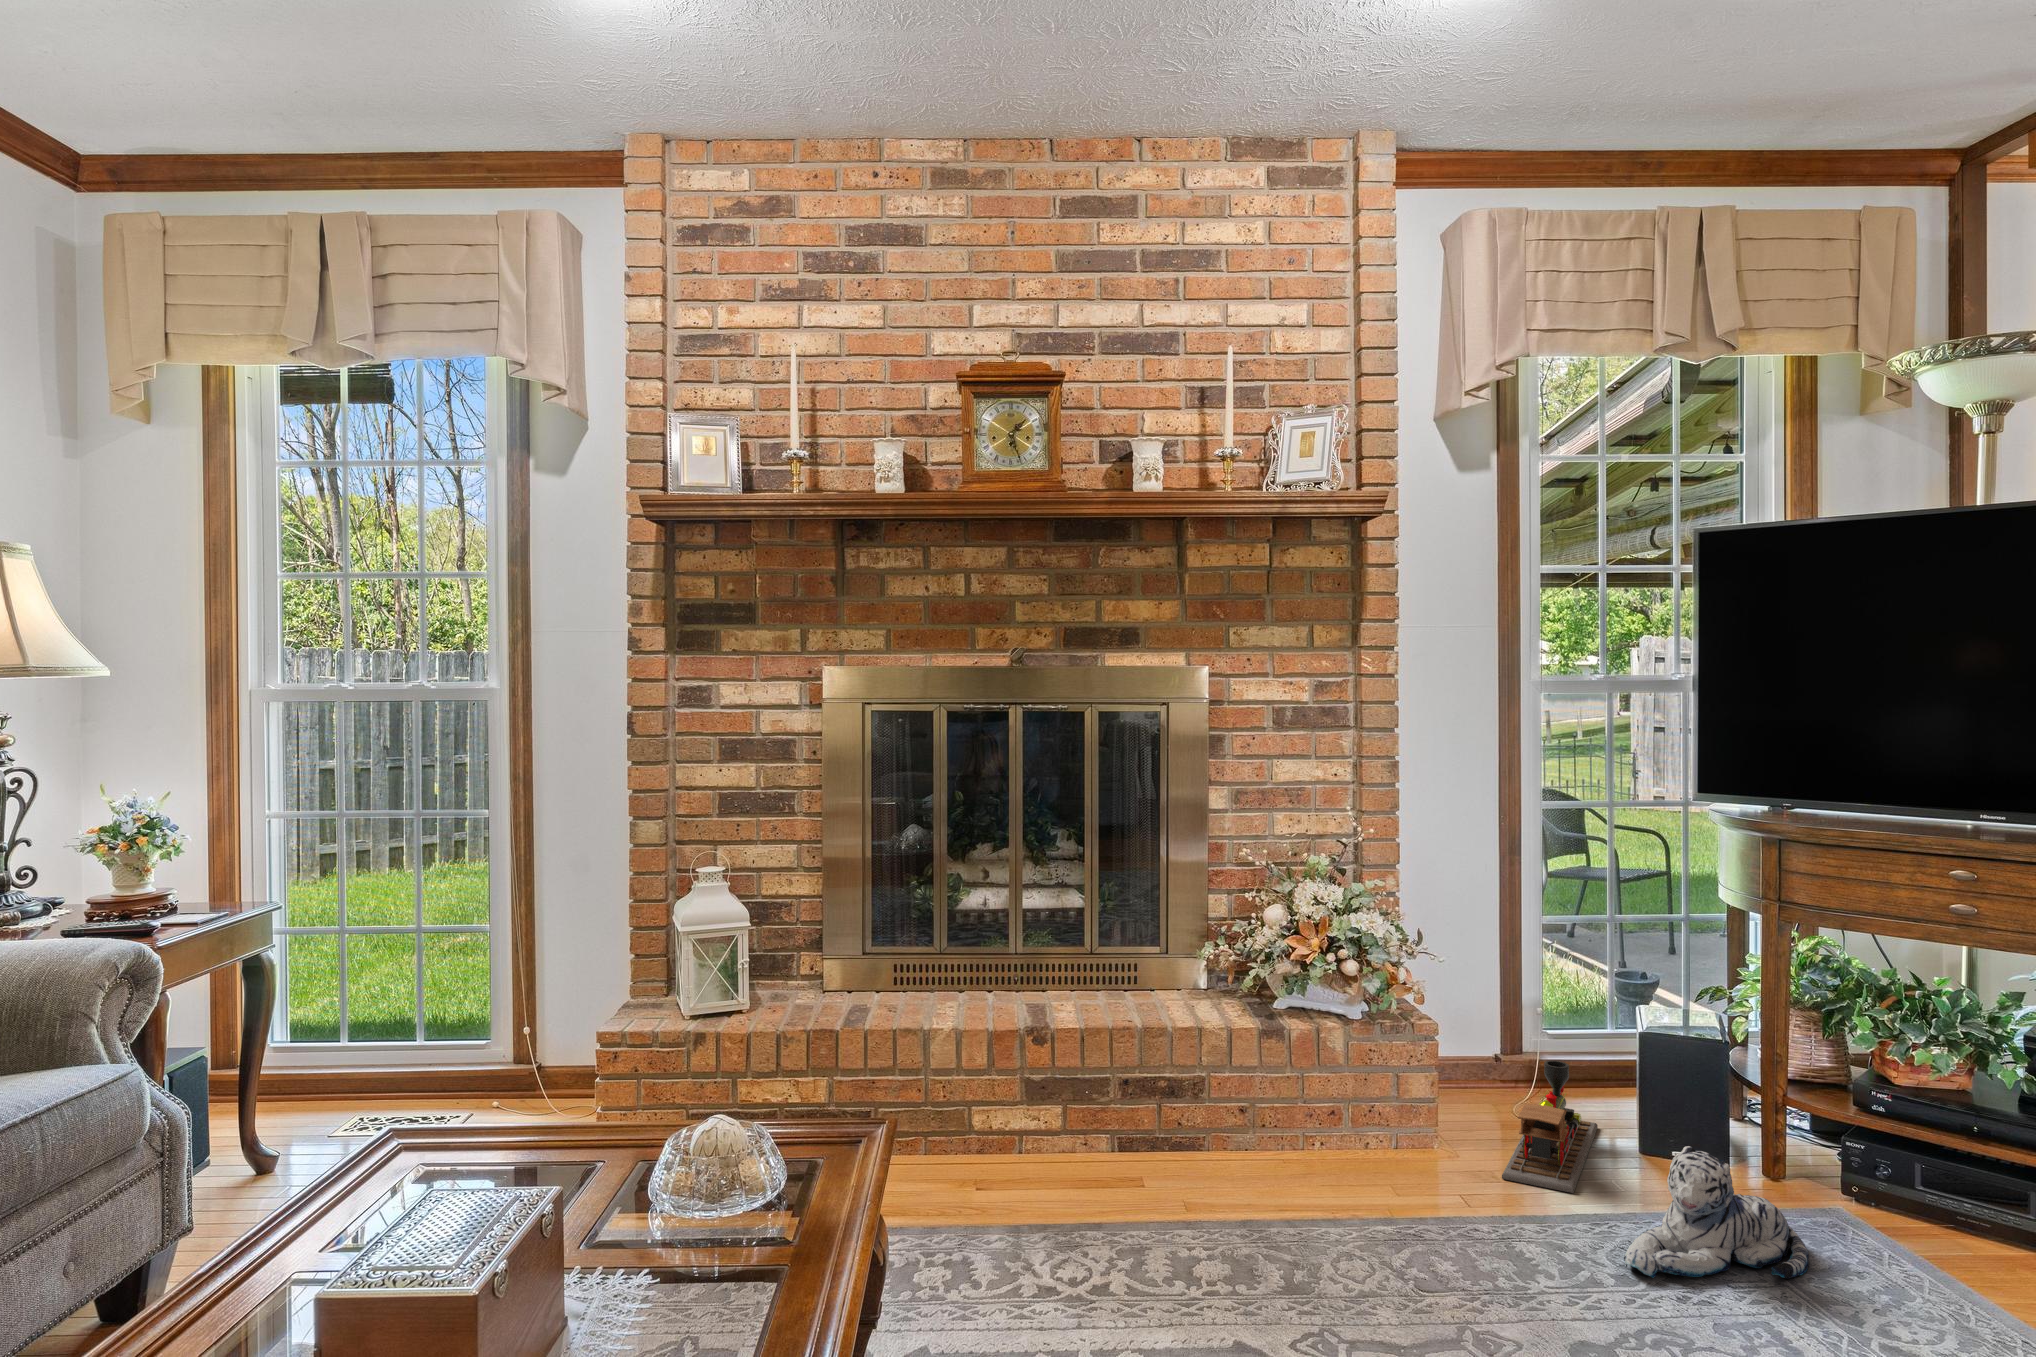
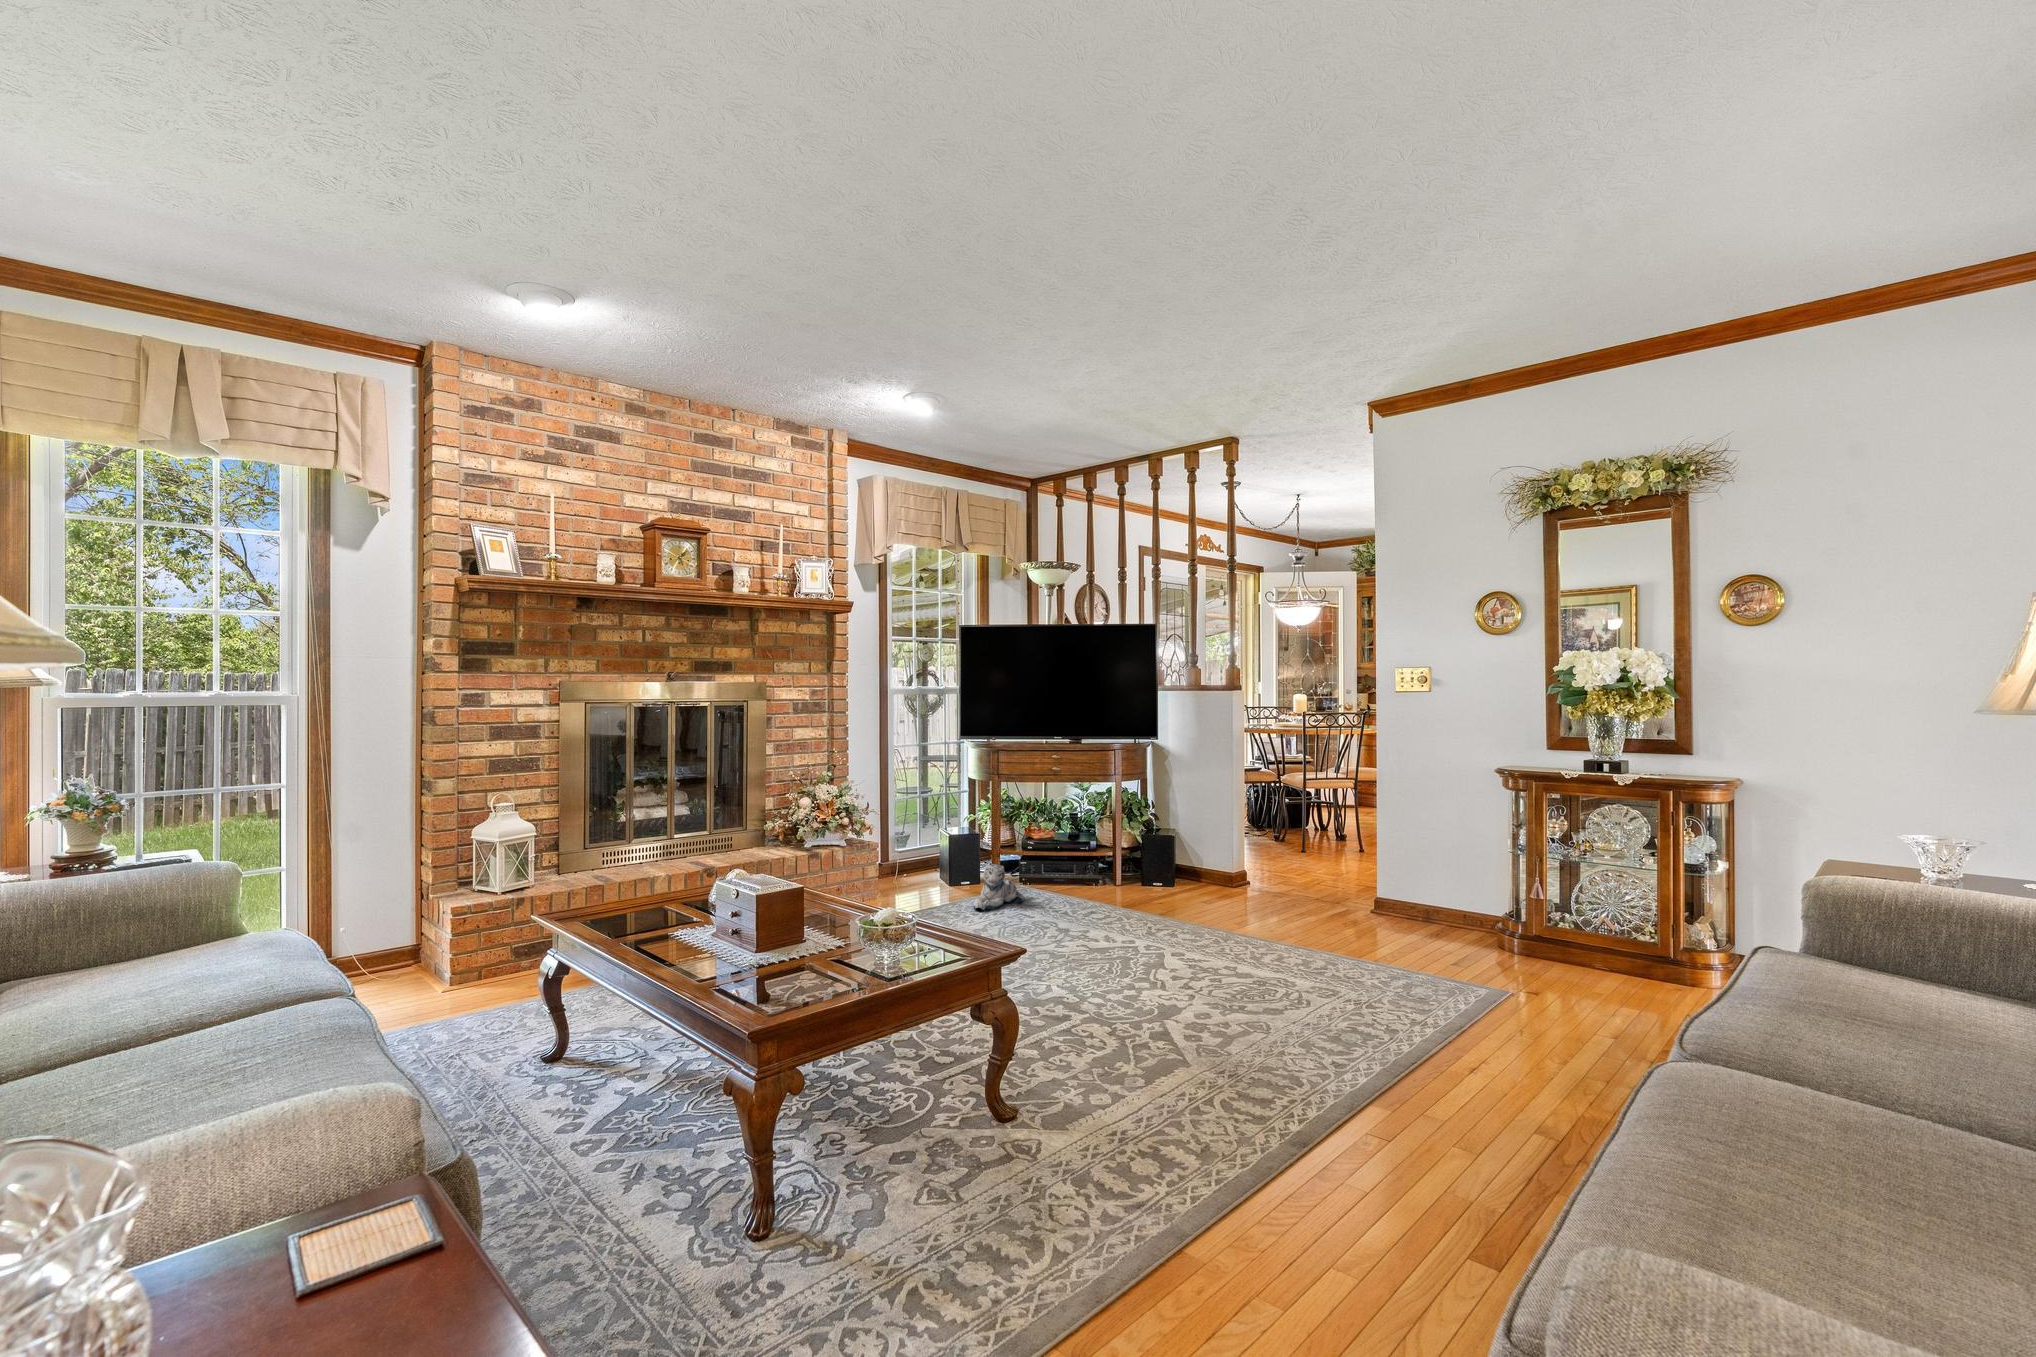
toy train: present [1502,1061,1598,1193] -> none [906,853,941,899]

